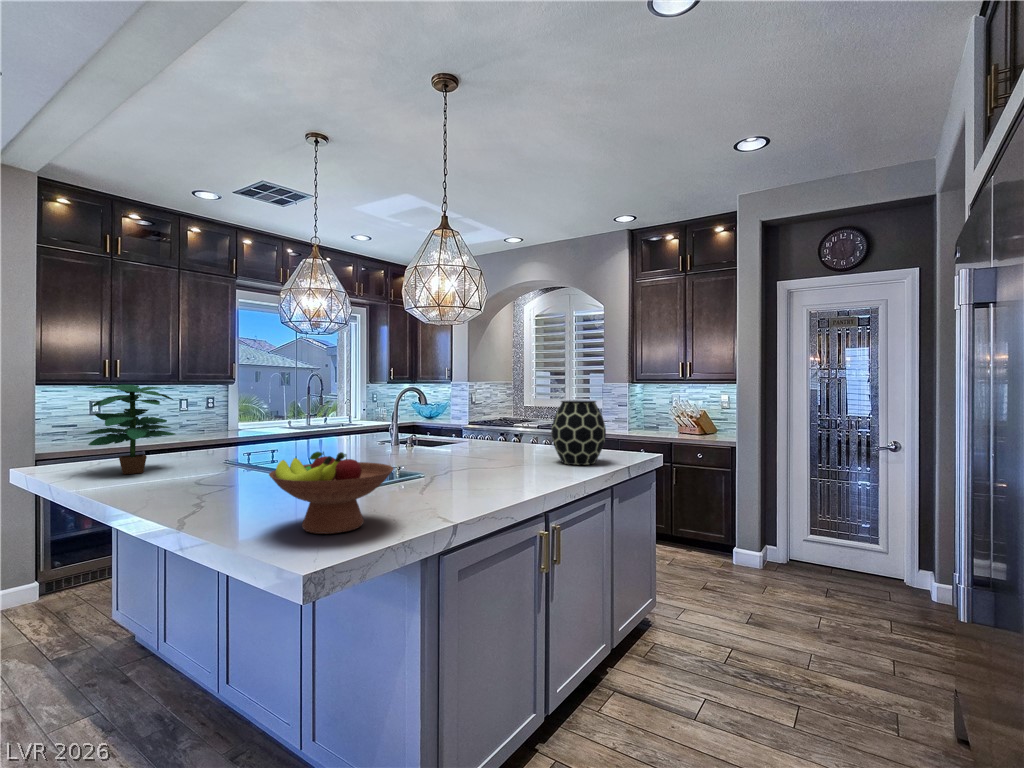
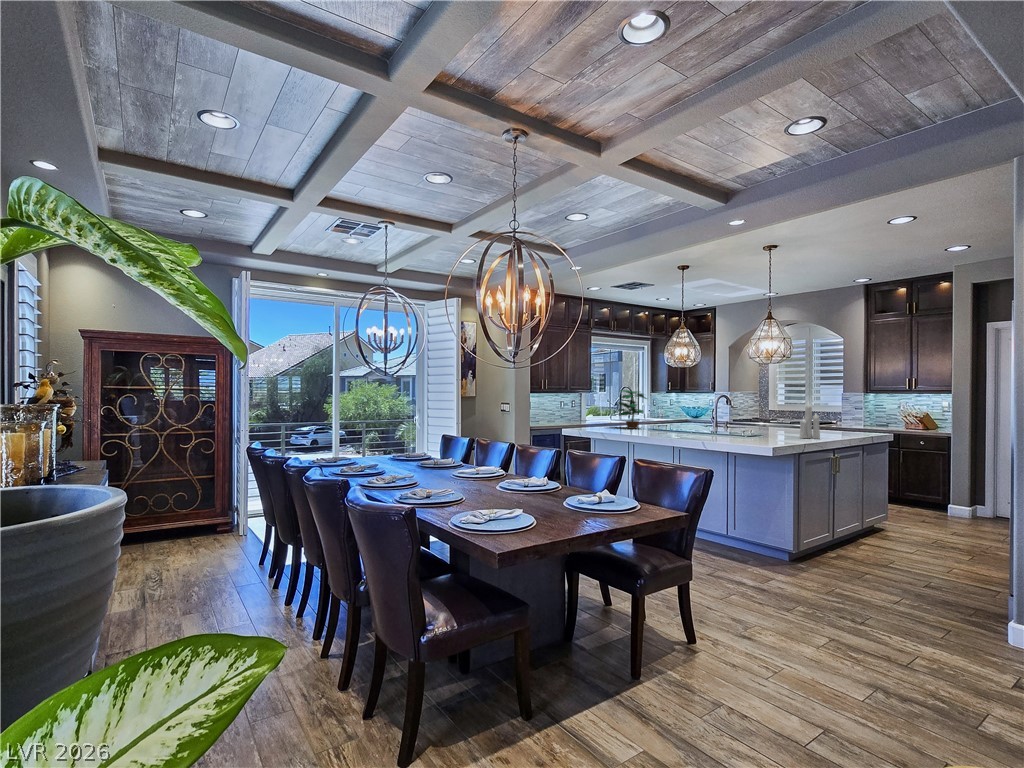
vase: present [551,400,606,465] -> none [831,400,864,433]
candle: none [441,404,488,504] -> present [799,405,820,439]
fruit bowl: present [269,452,393,534] -> none [748,413,793,440]

